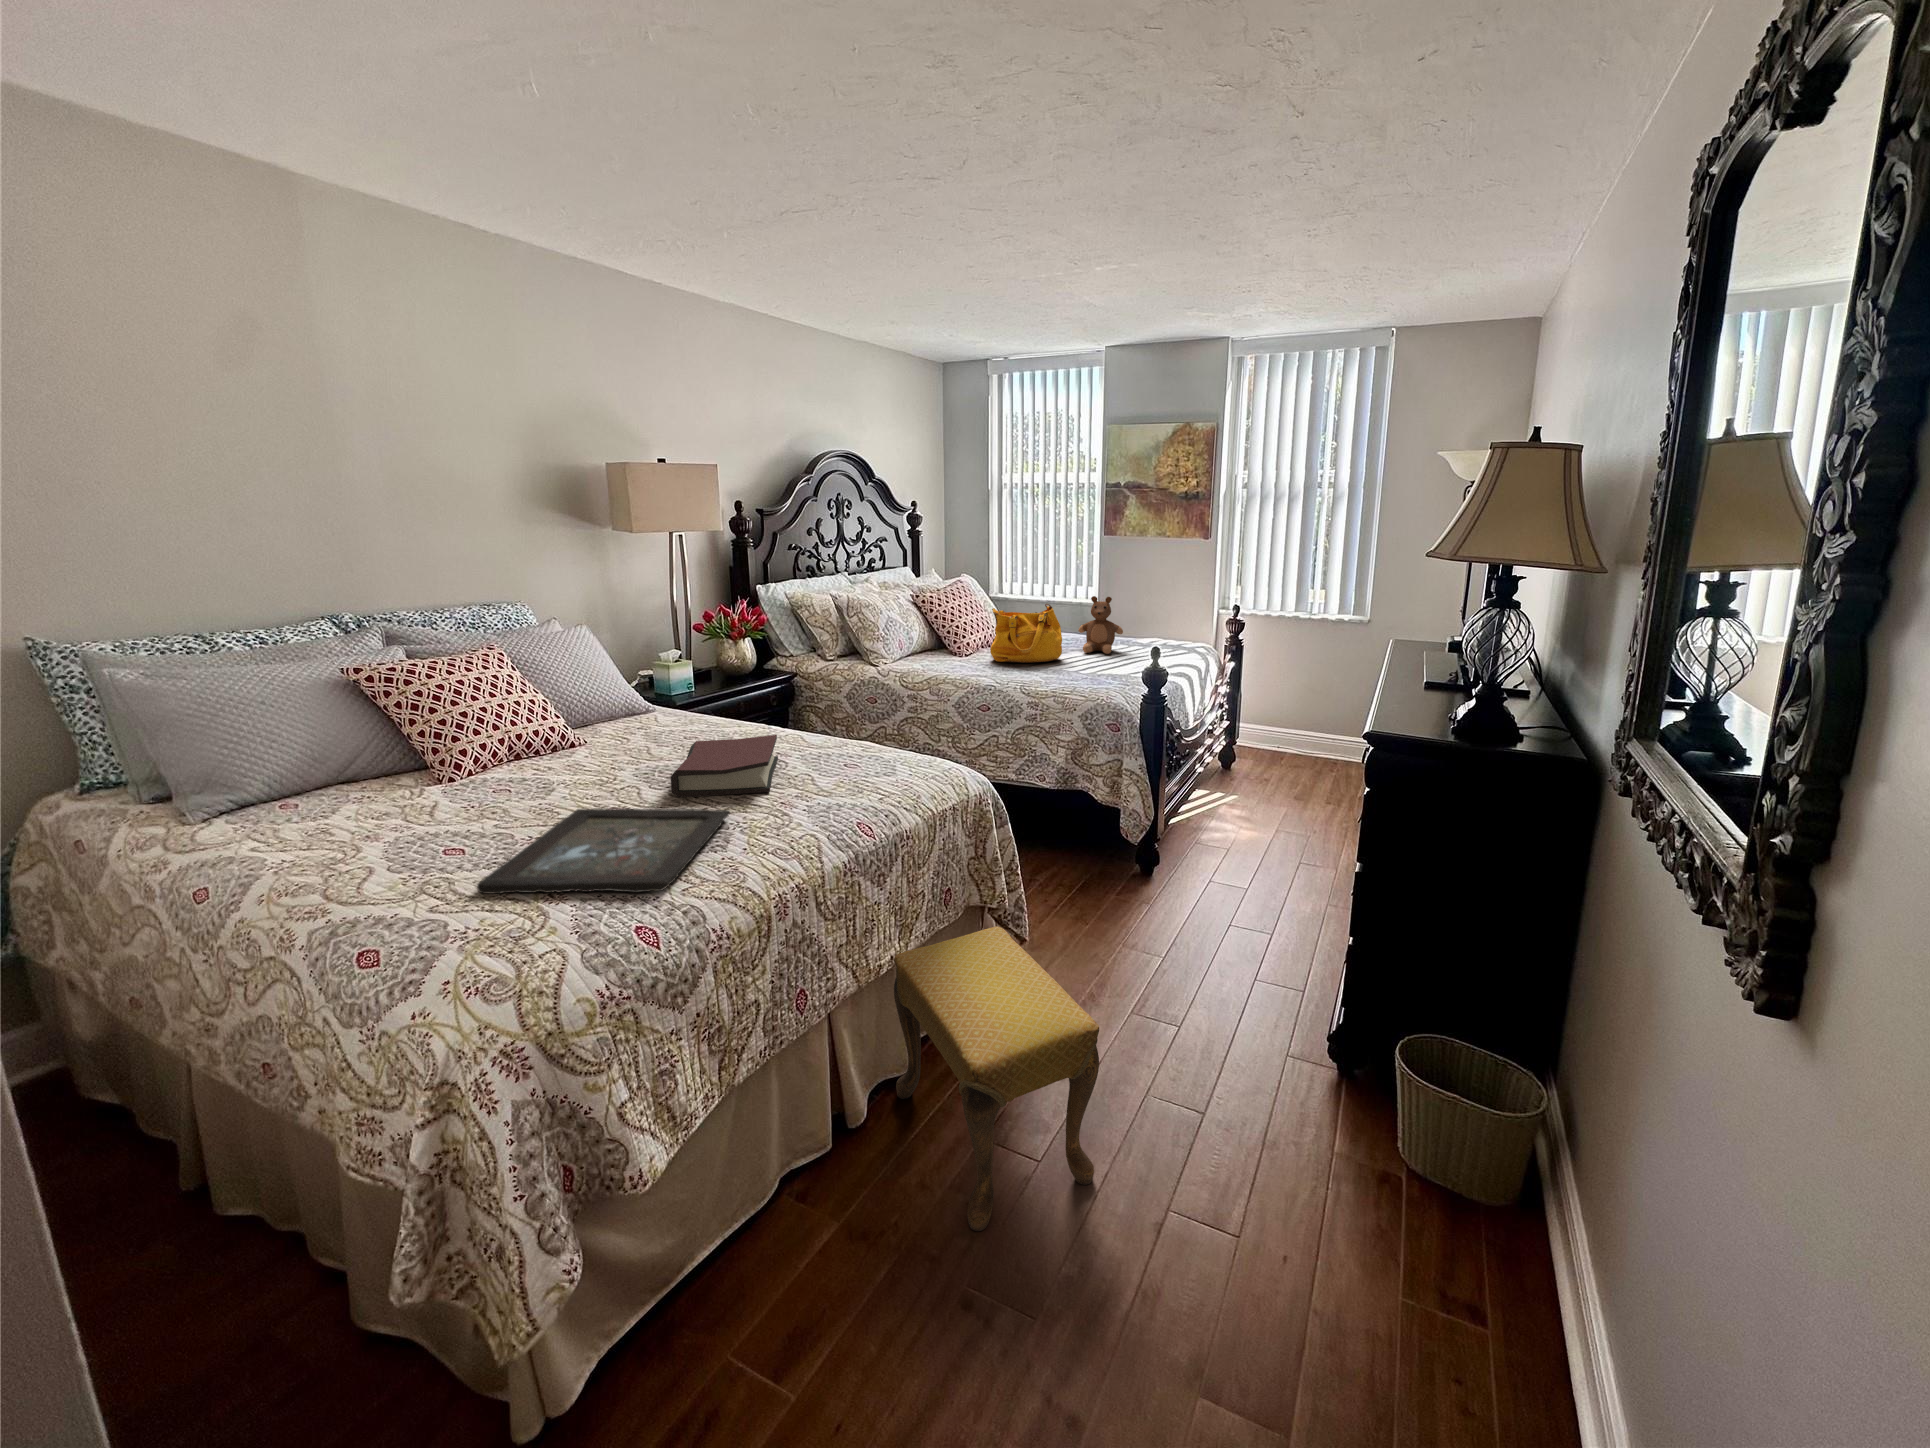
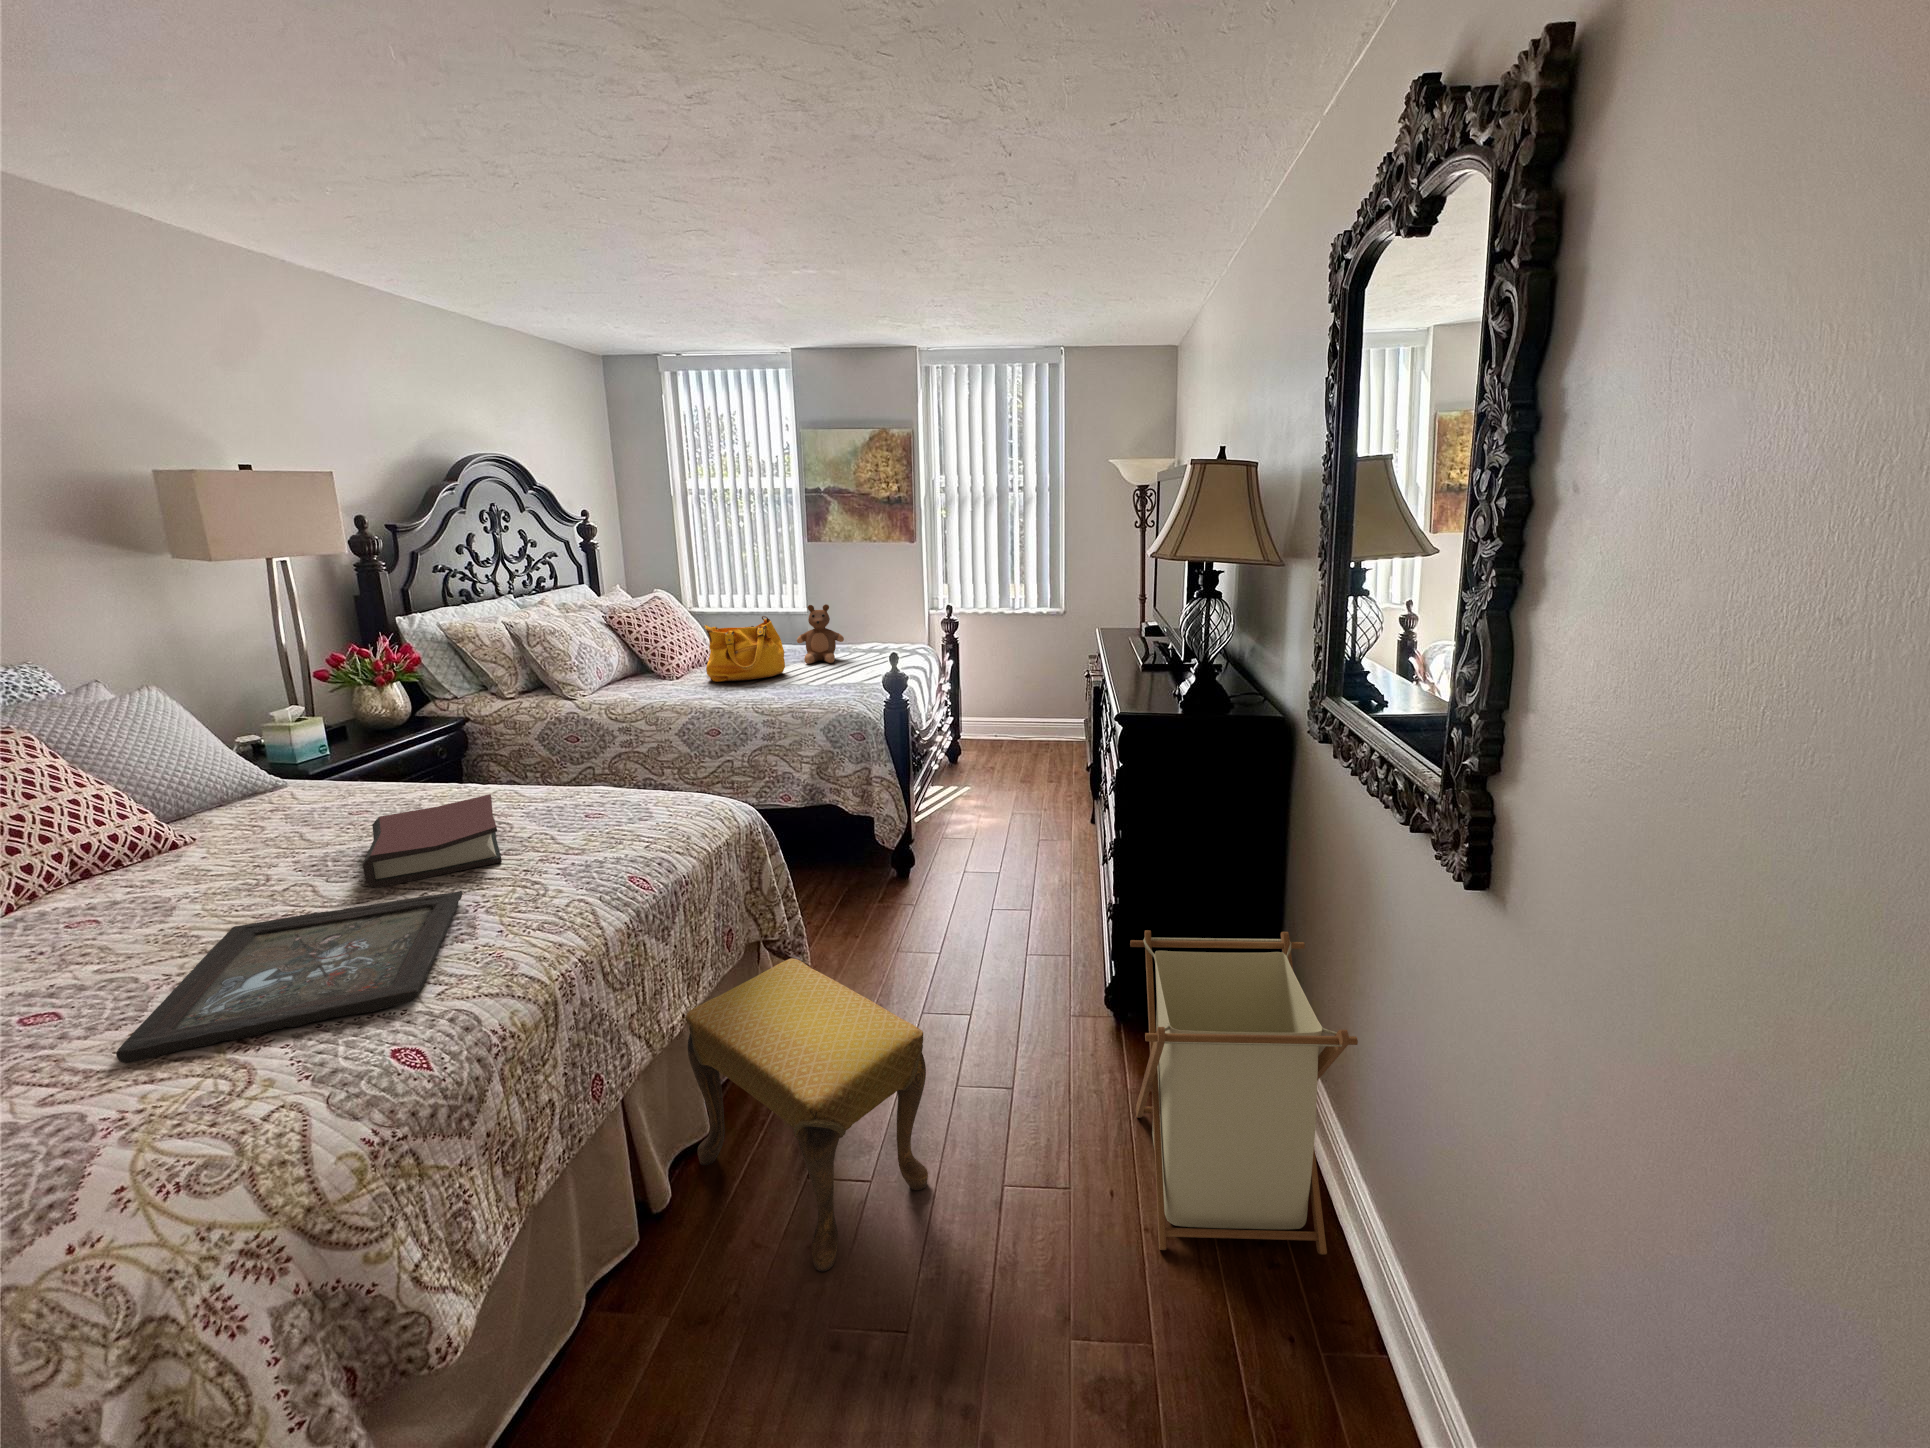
laundry basket: none [1326,978,1611,1424] -> present [1130,930,1358,1254]

